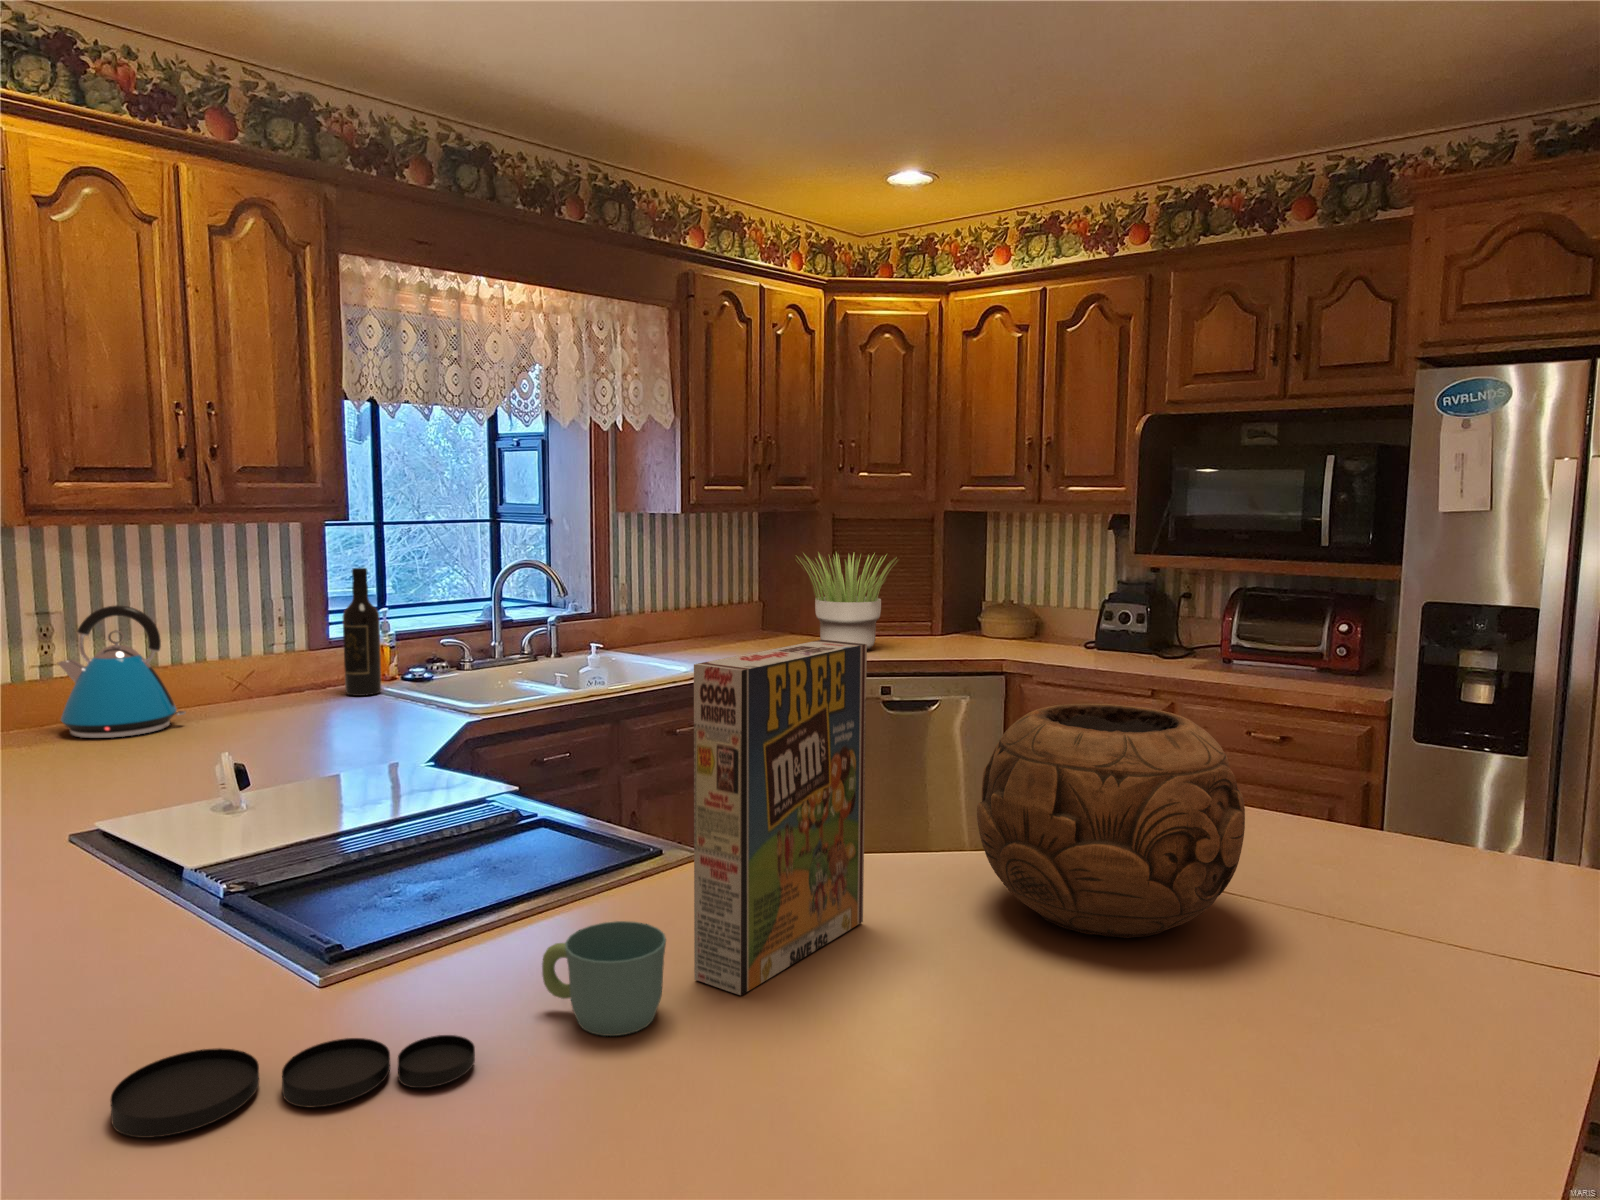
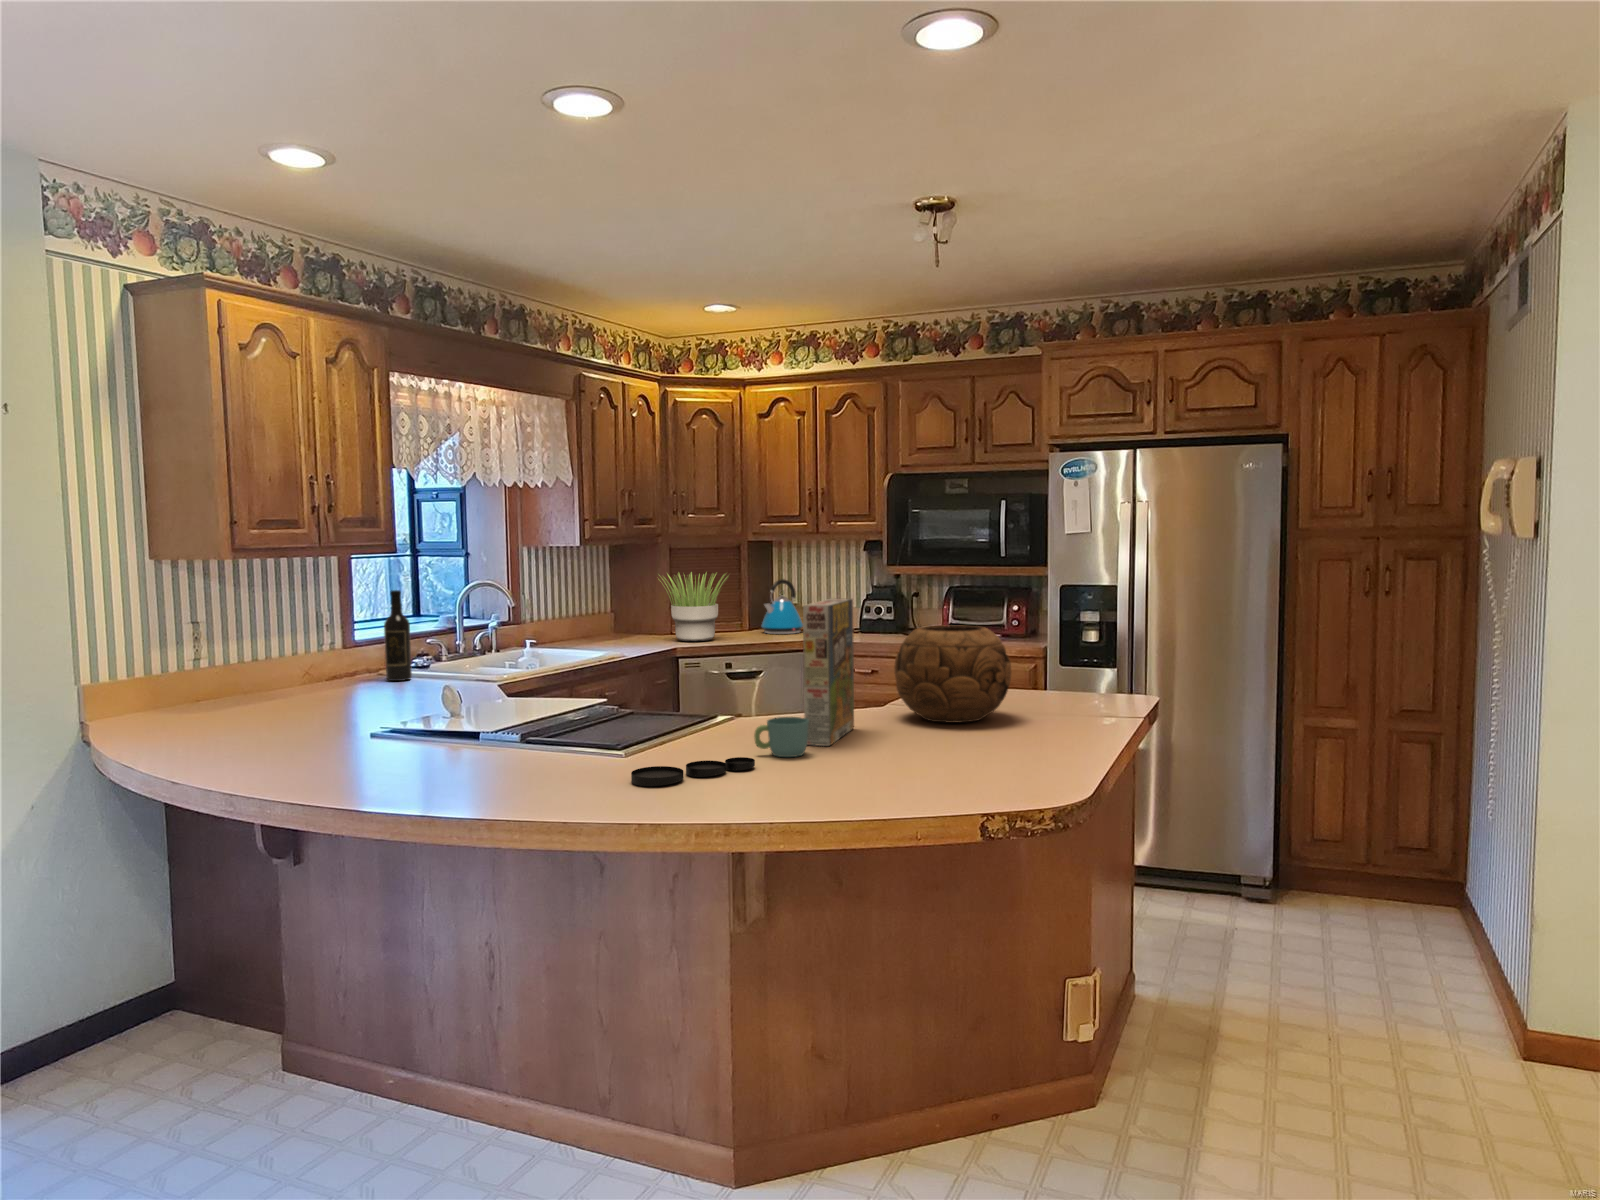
kettle: present [57,605,186,738] -> present [762,579,803,634]

